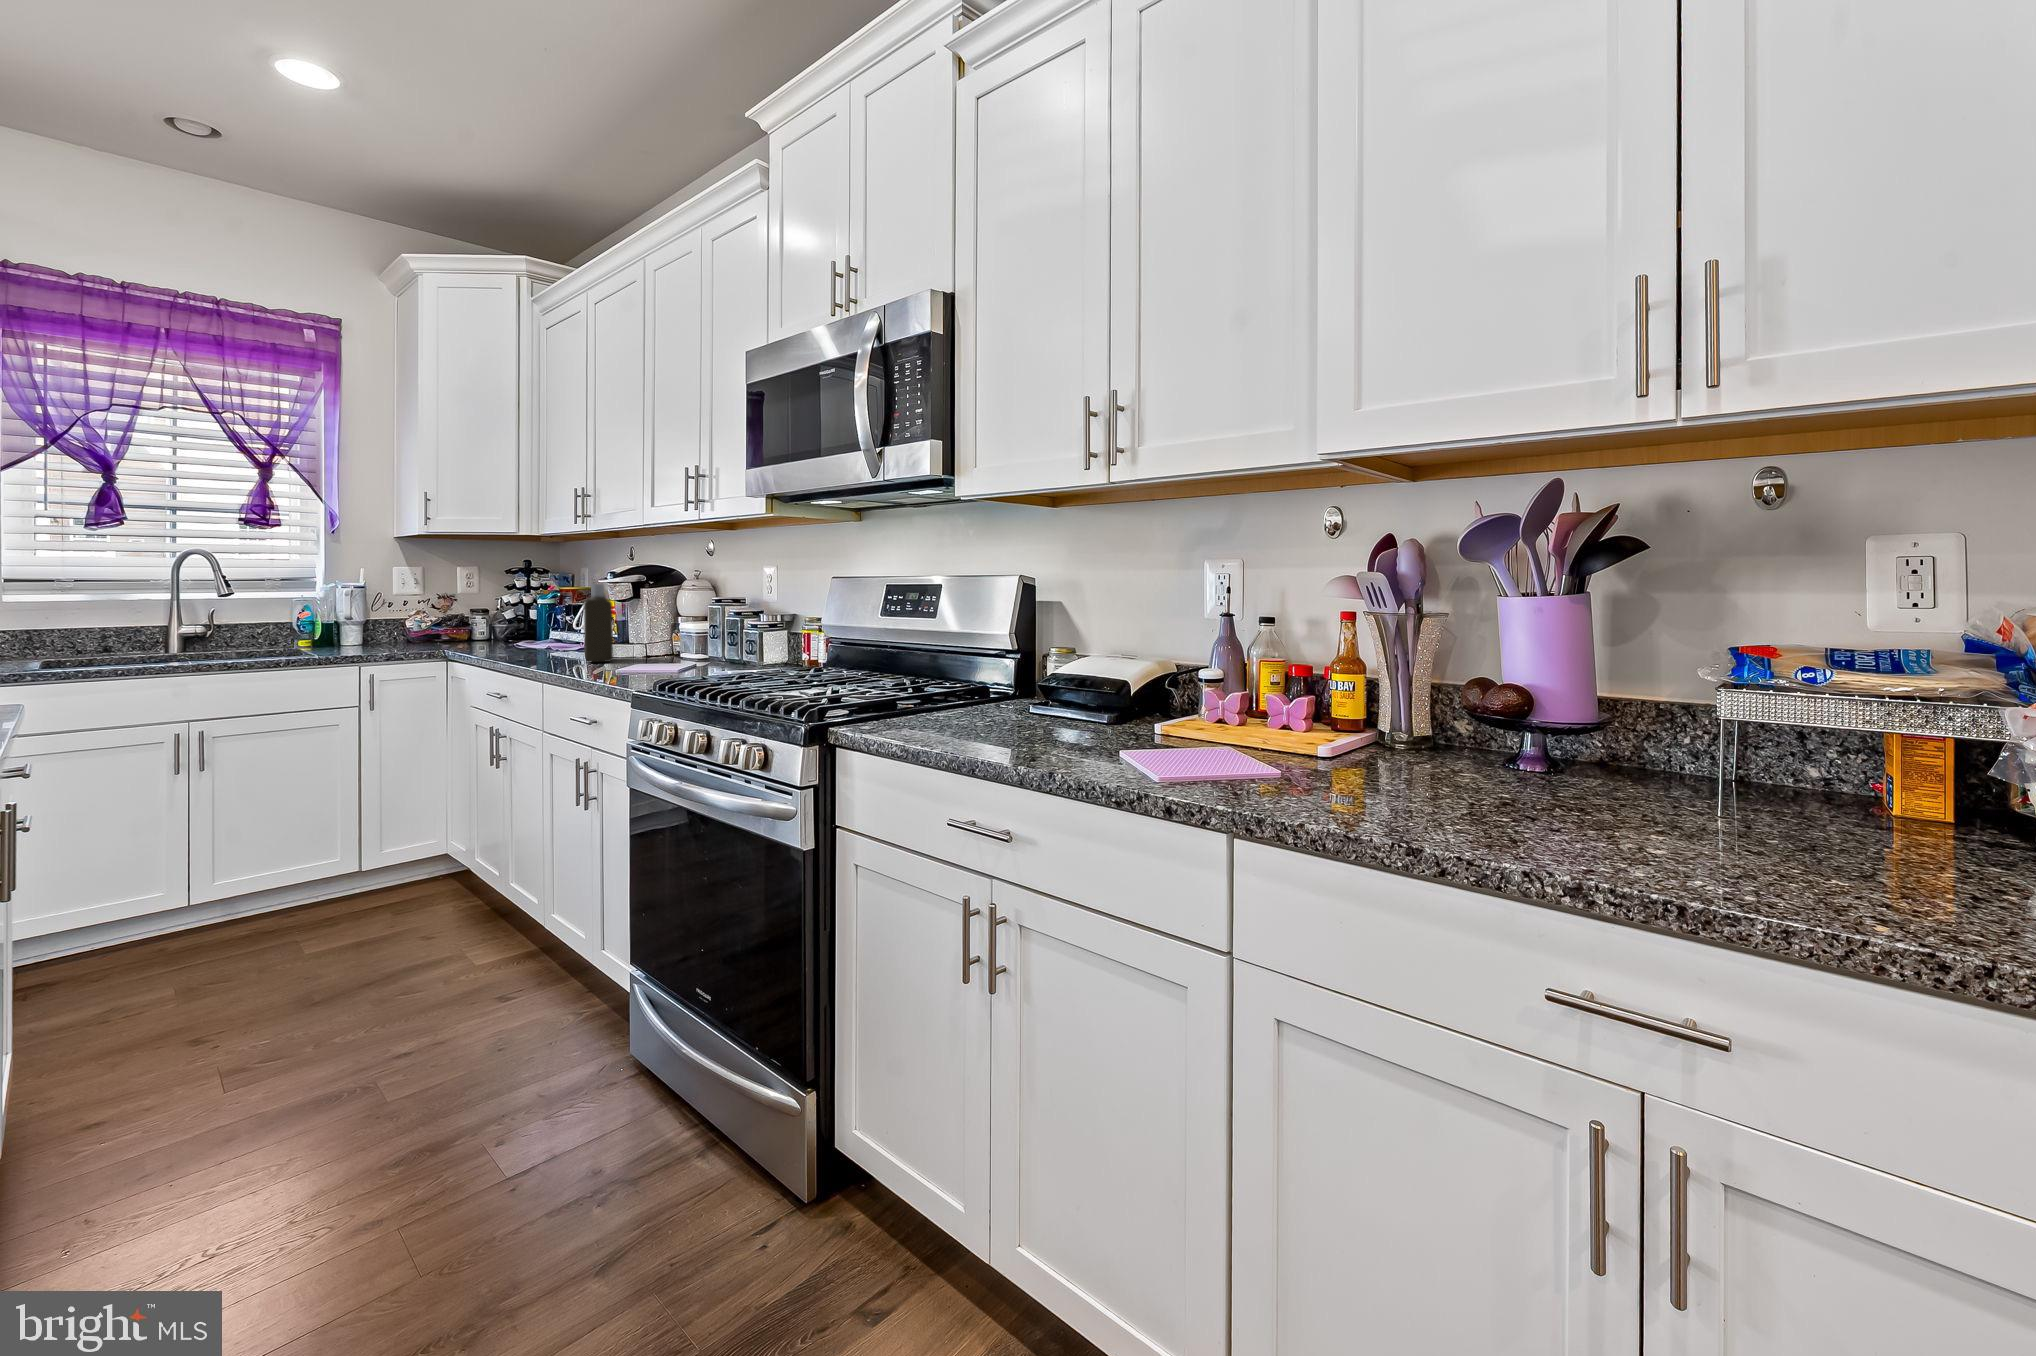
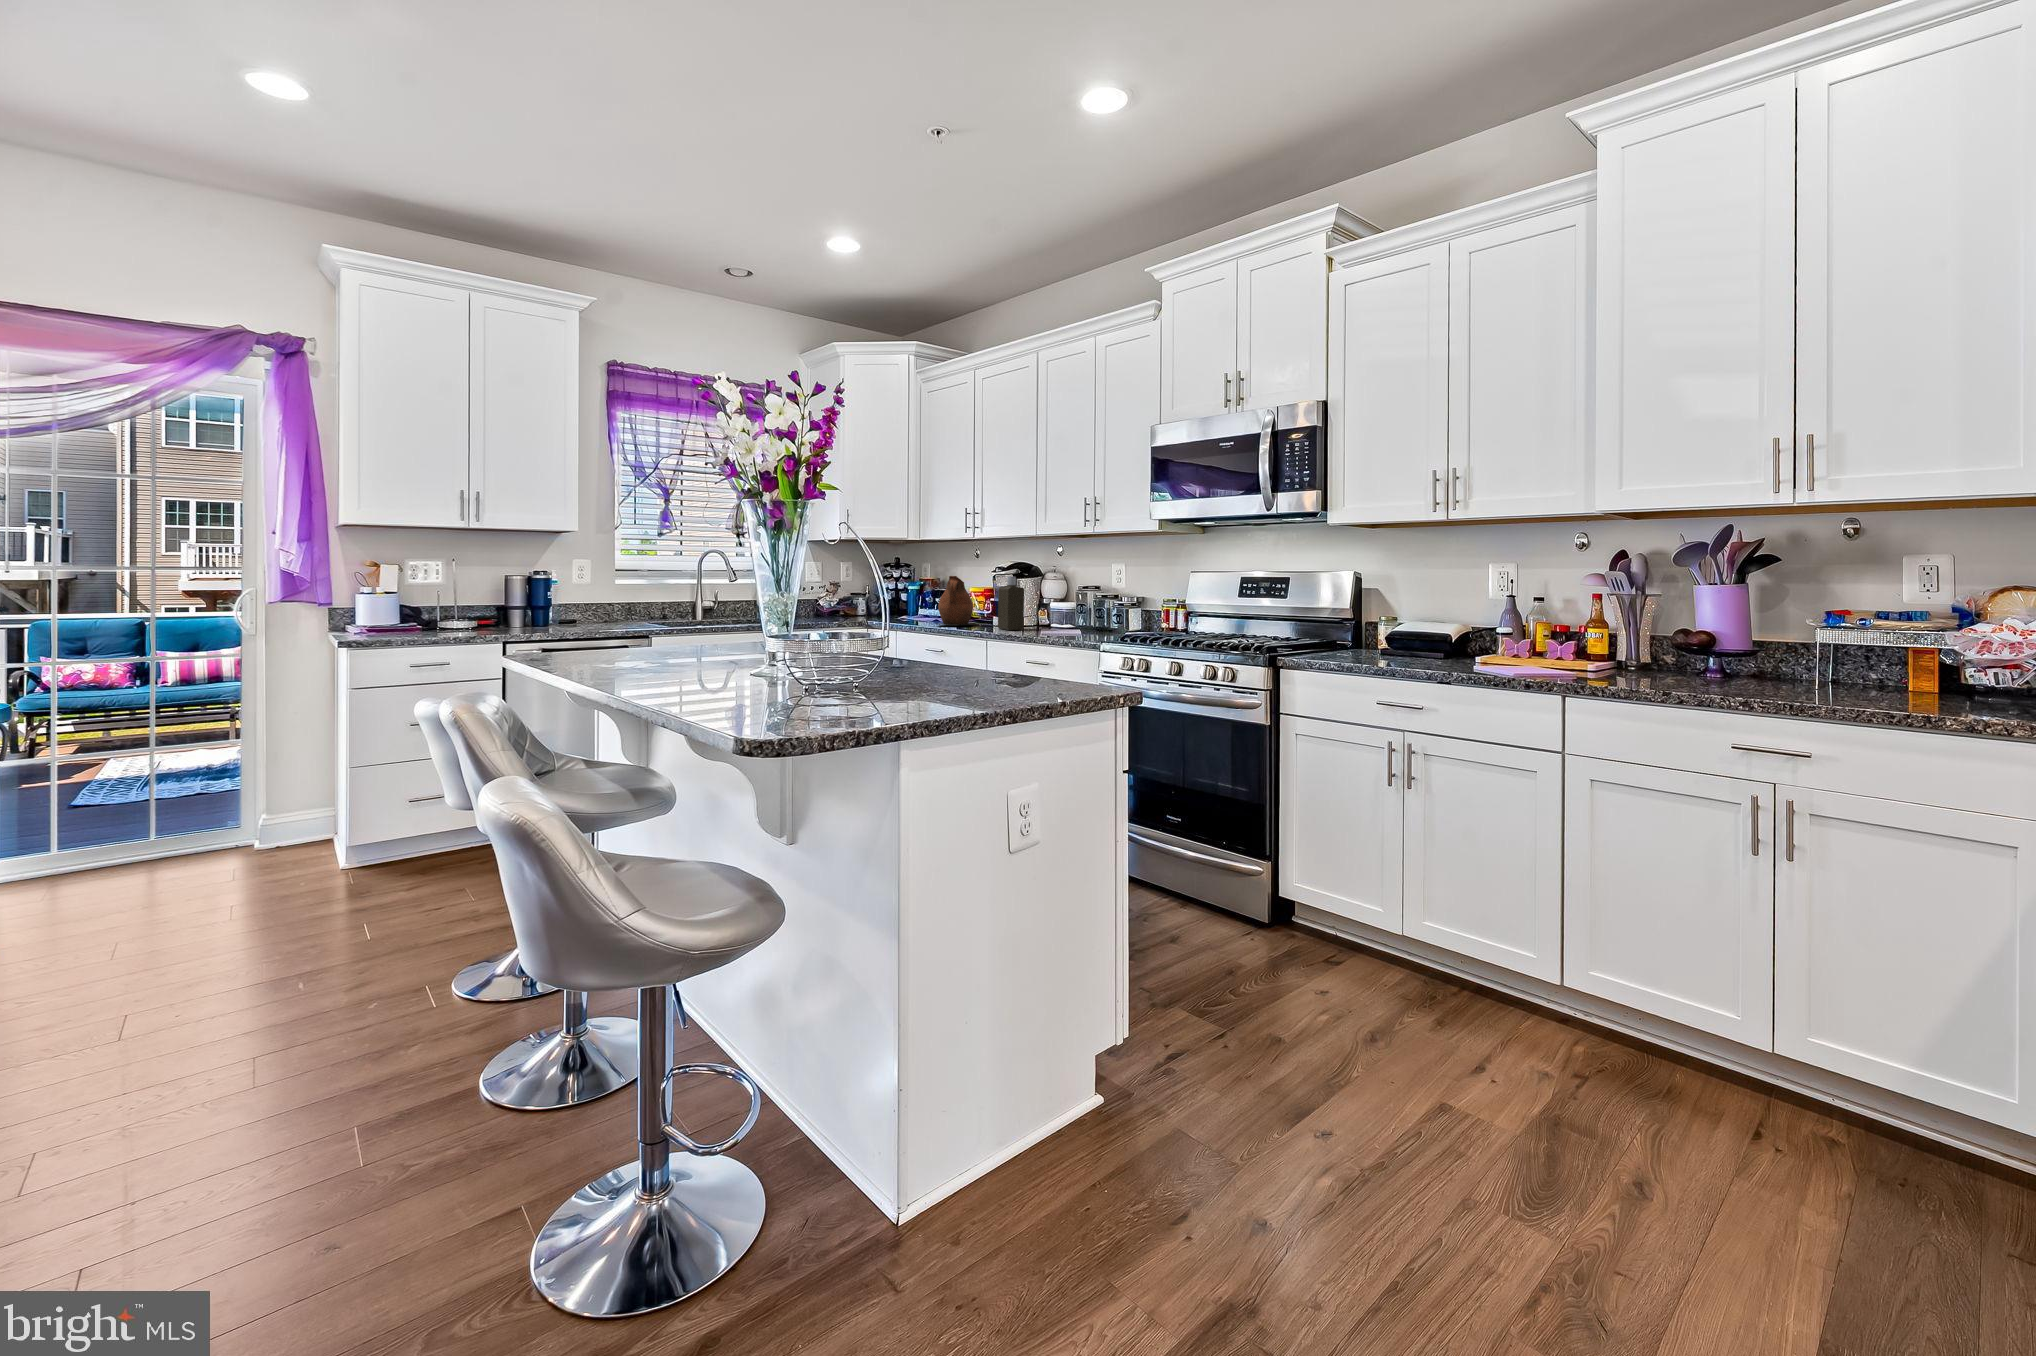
ceramic pitcher: none [510,583,584,654] -> present [936,576,976,625]

